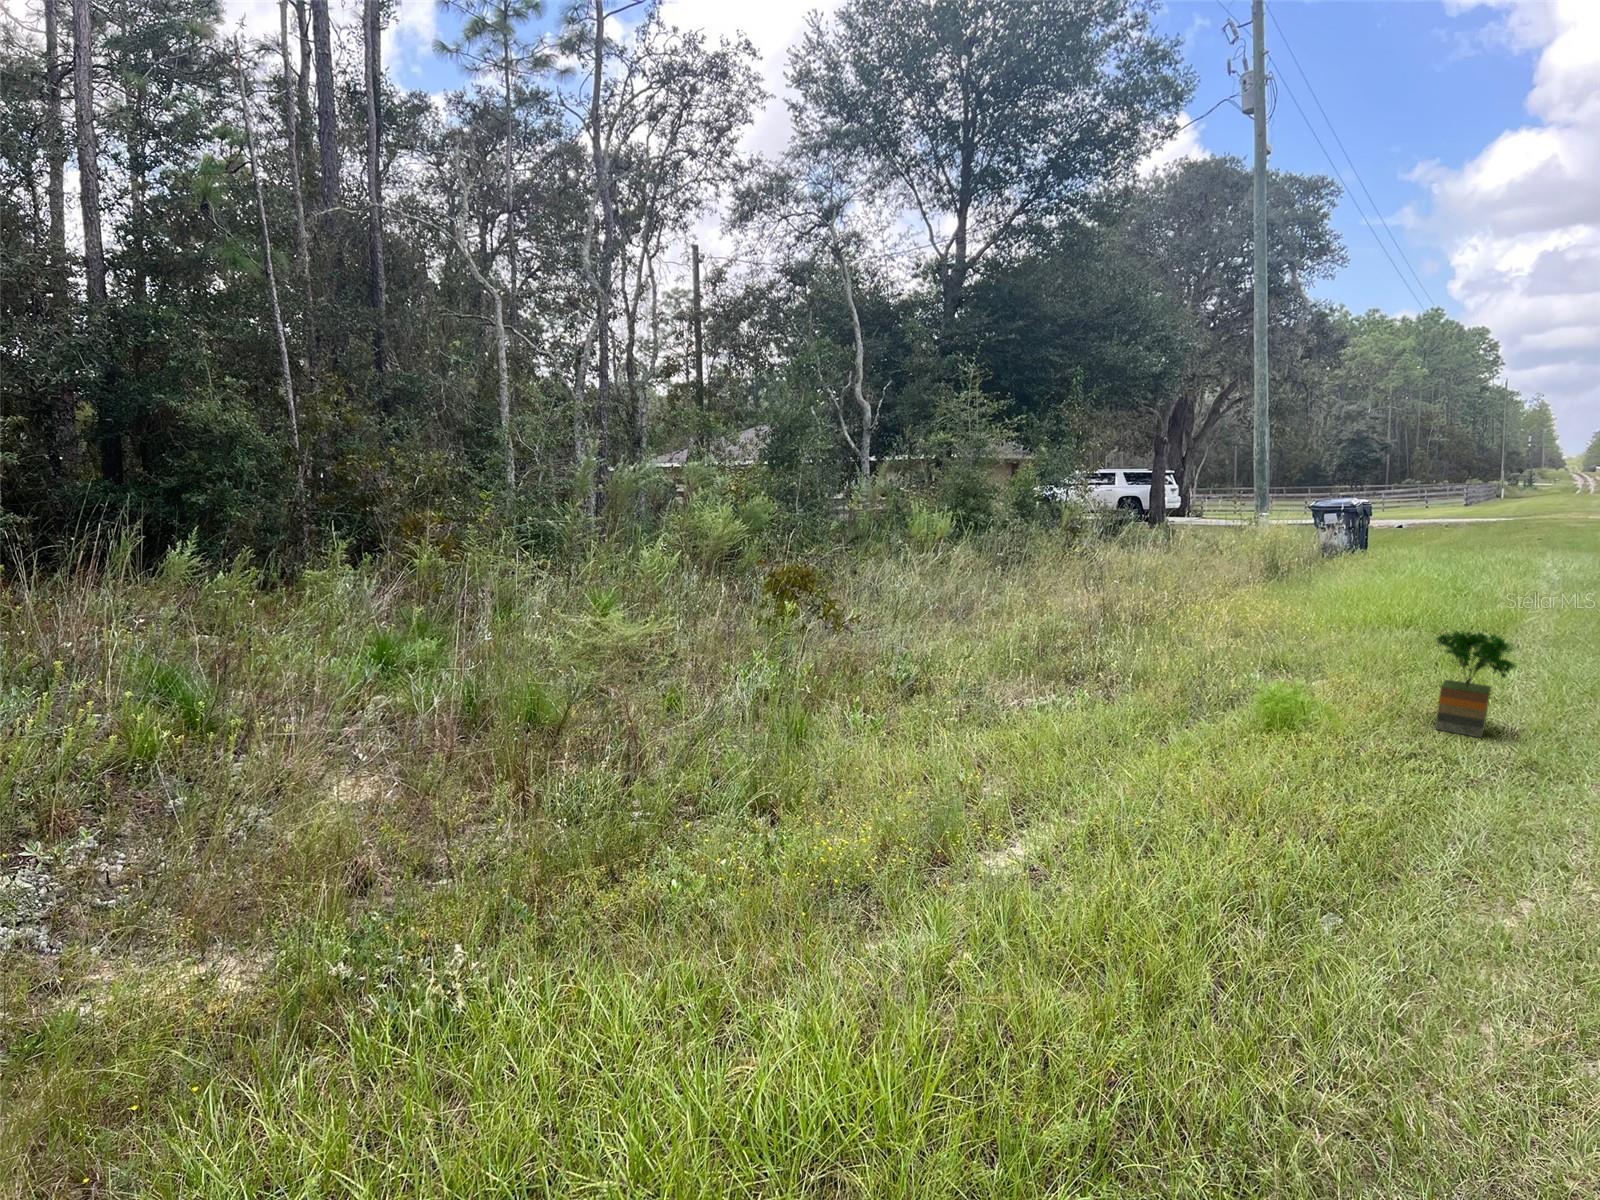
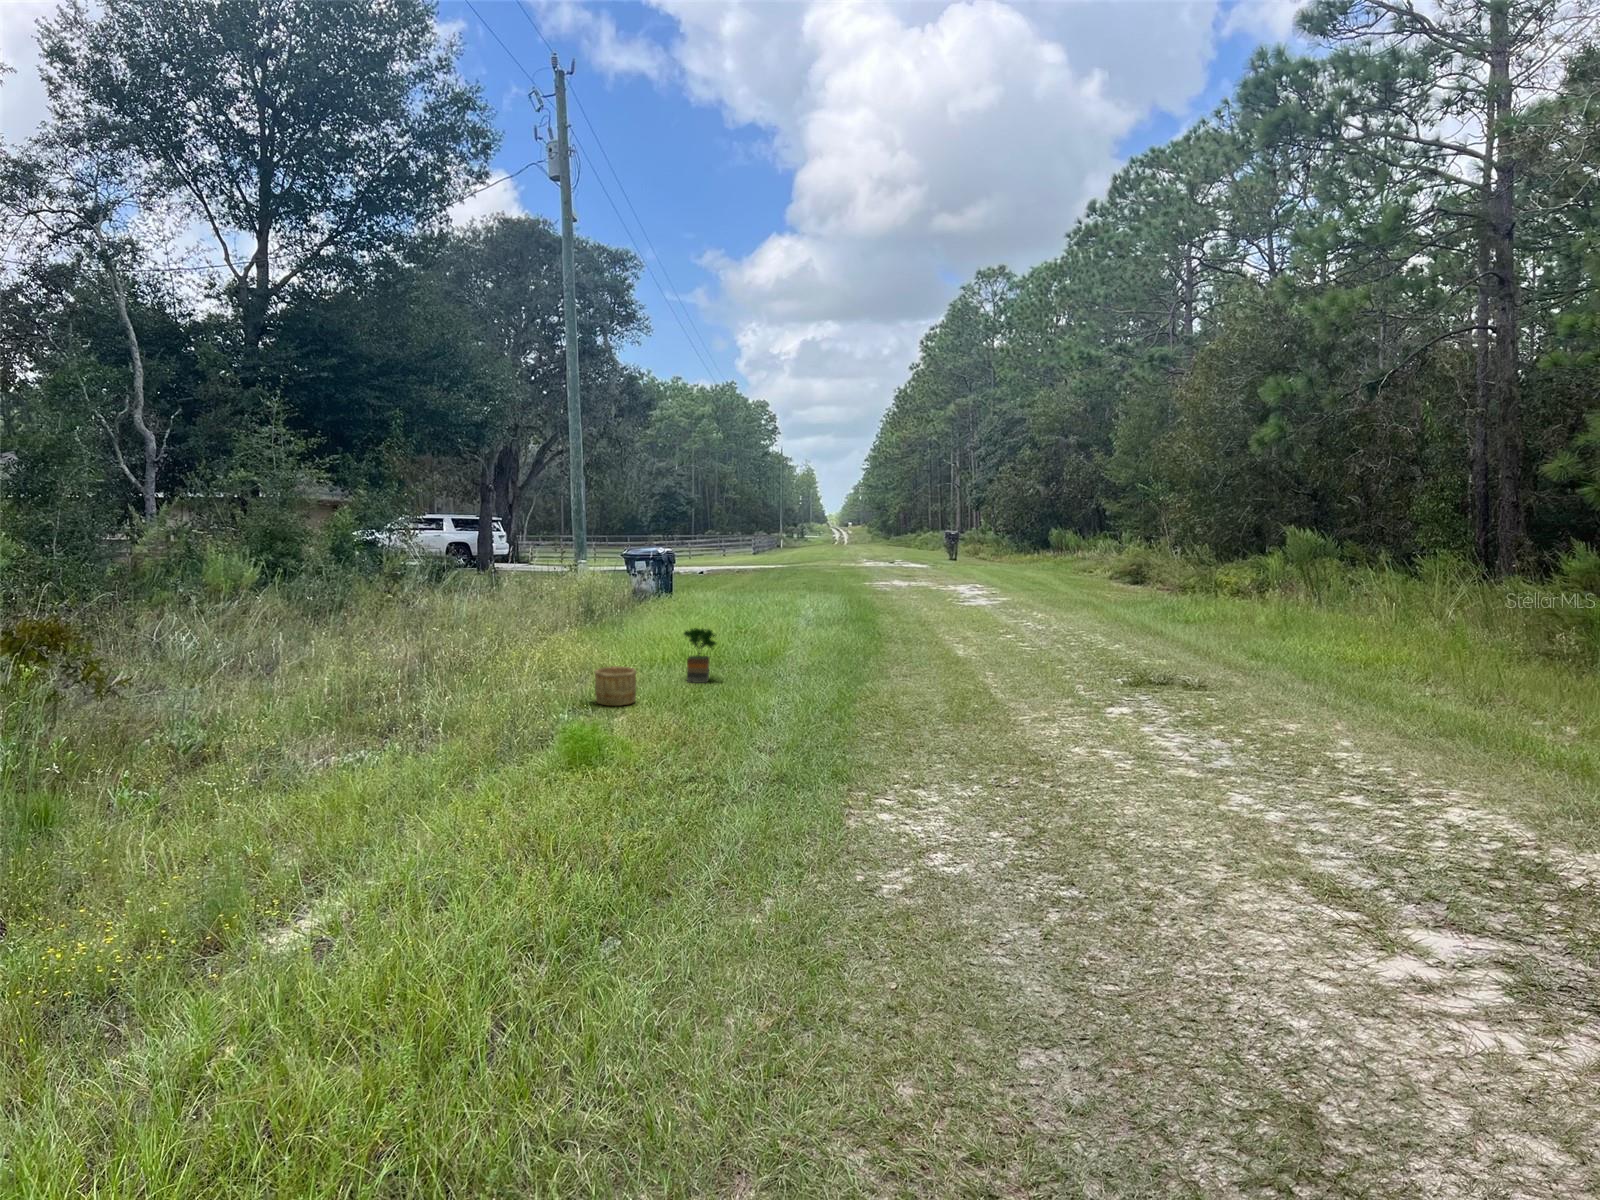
wooden bucket: none [1243,695,1337,777] -> present [594,666,637,706]

